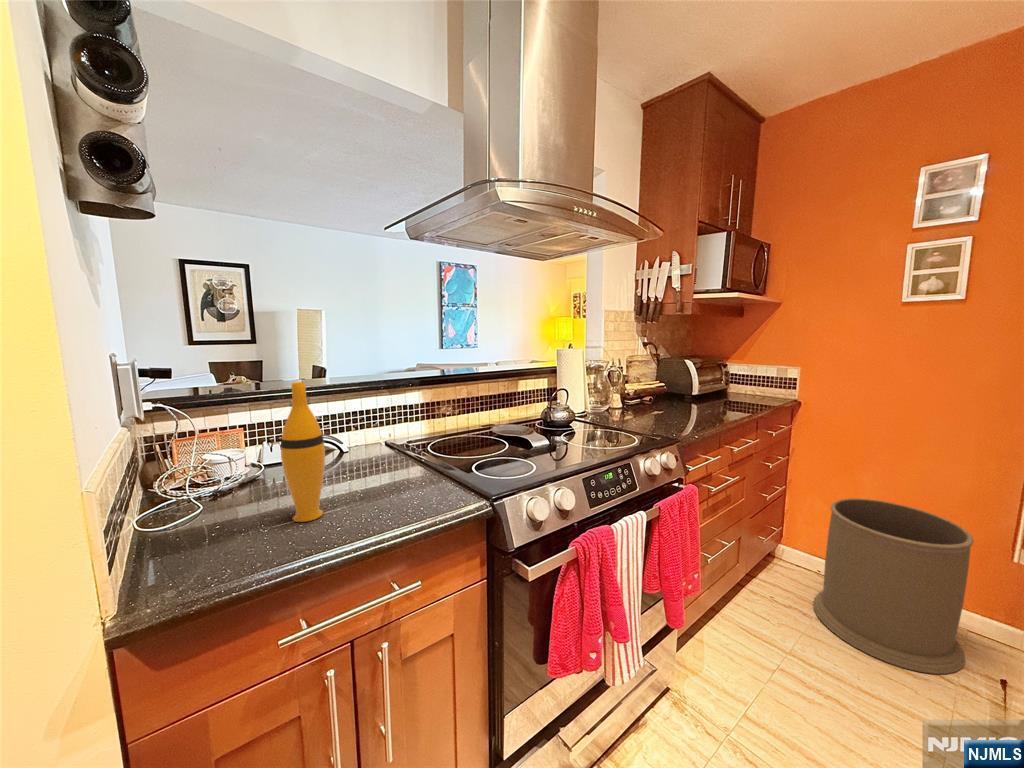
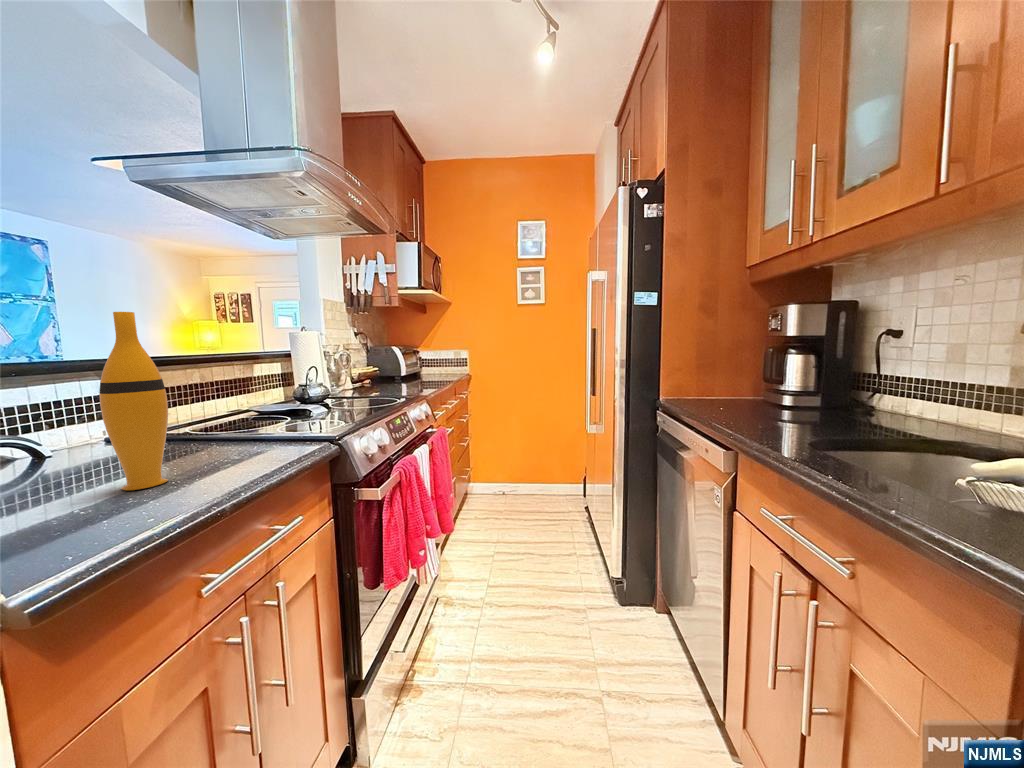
trash can: present [813,498,974,674] -> none [501,429,571,521]

